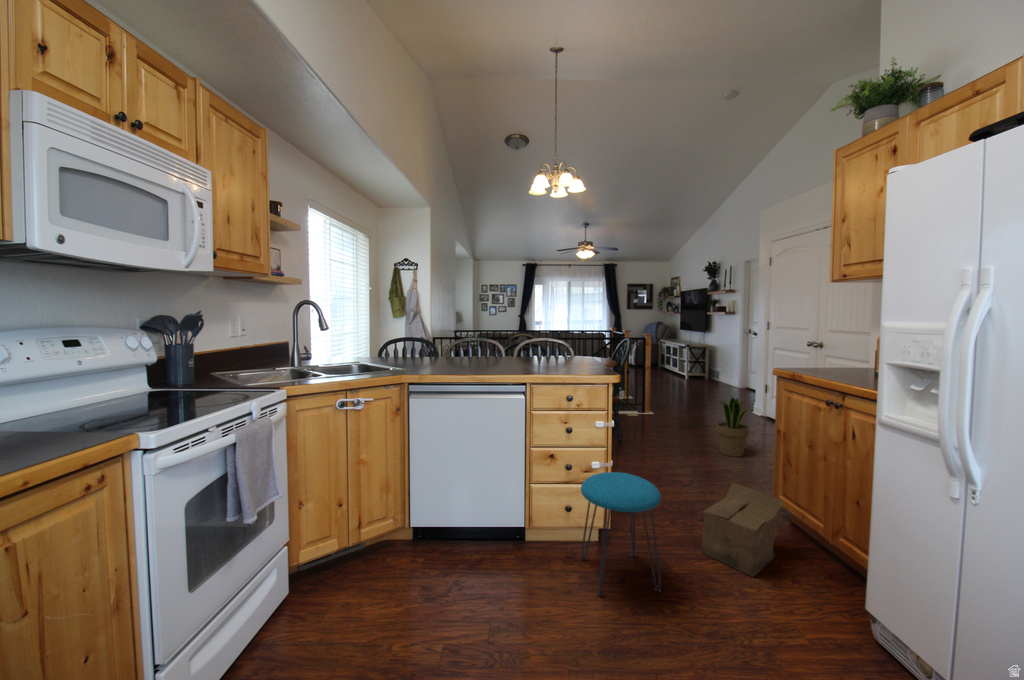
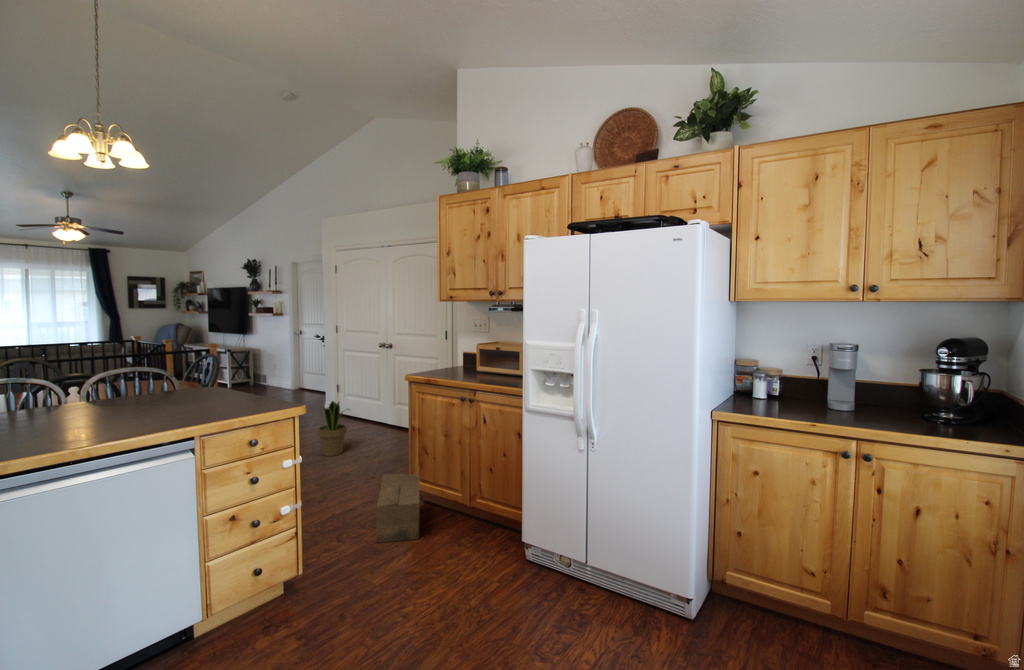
stool: present [581,472,661,597] -> none [283,499,375,631]

